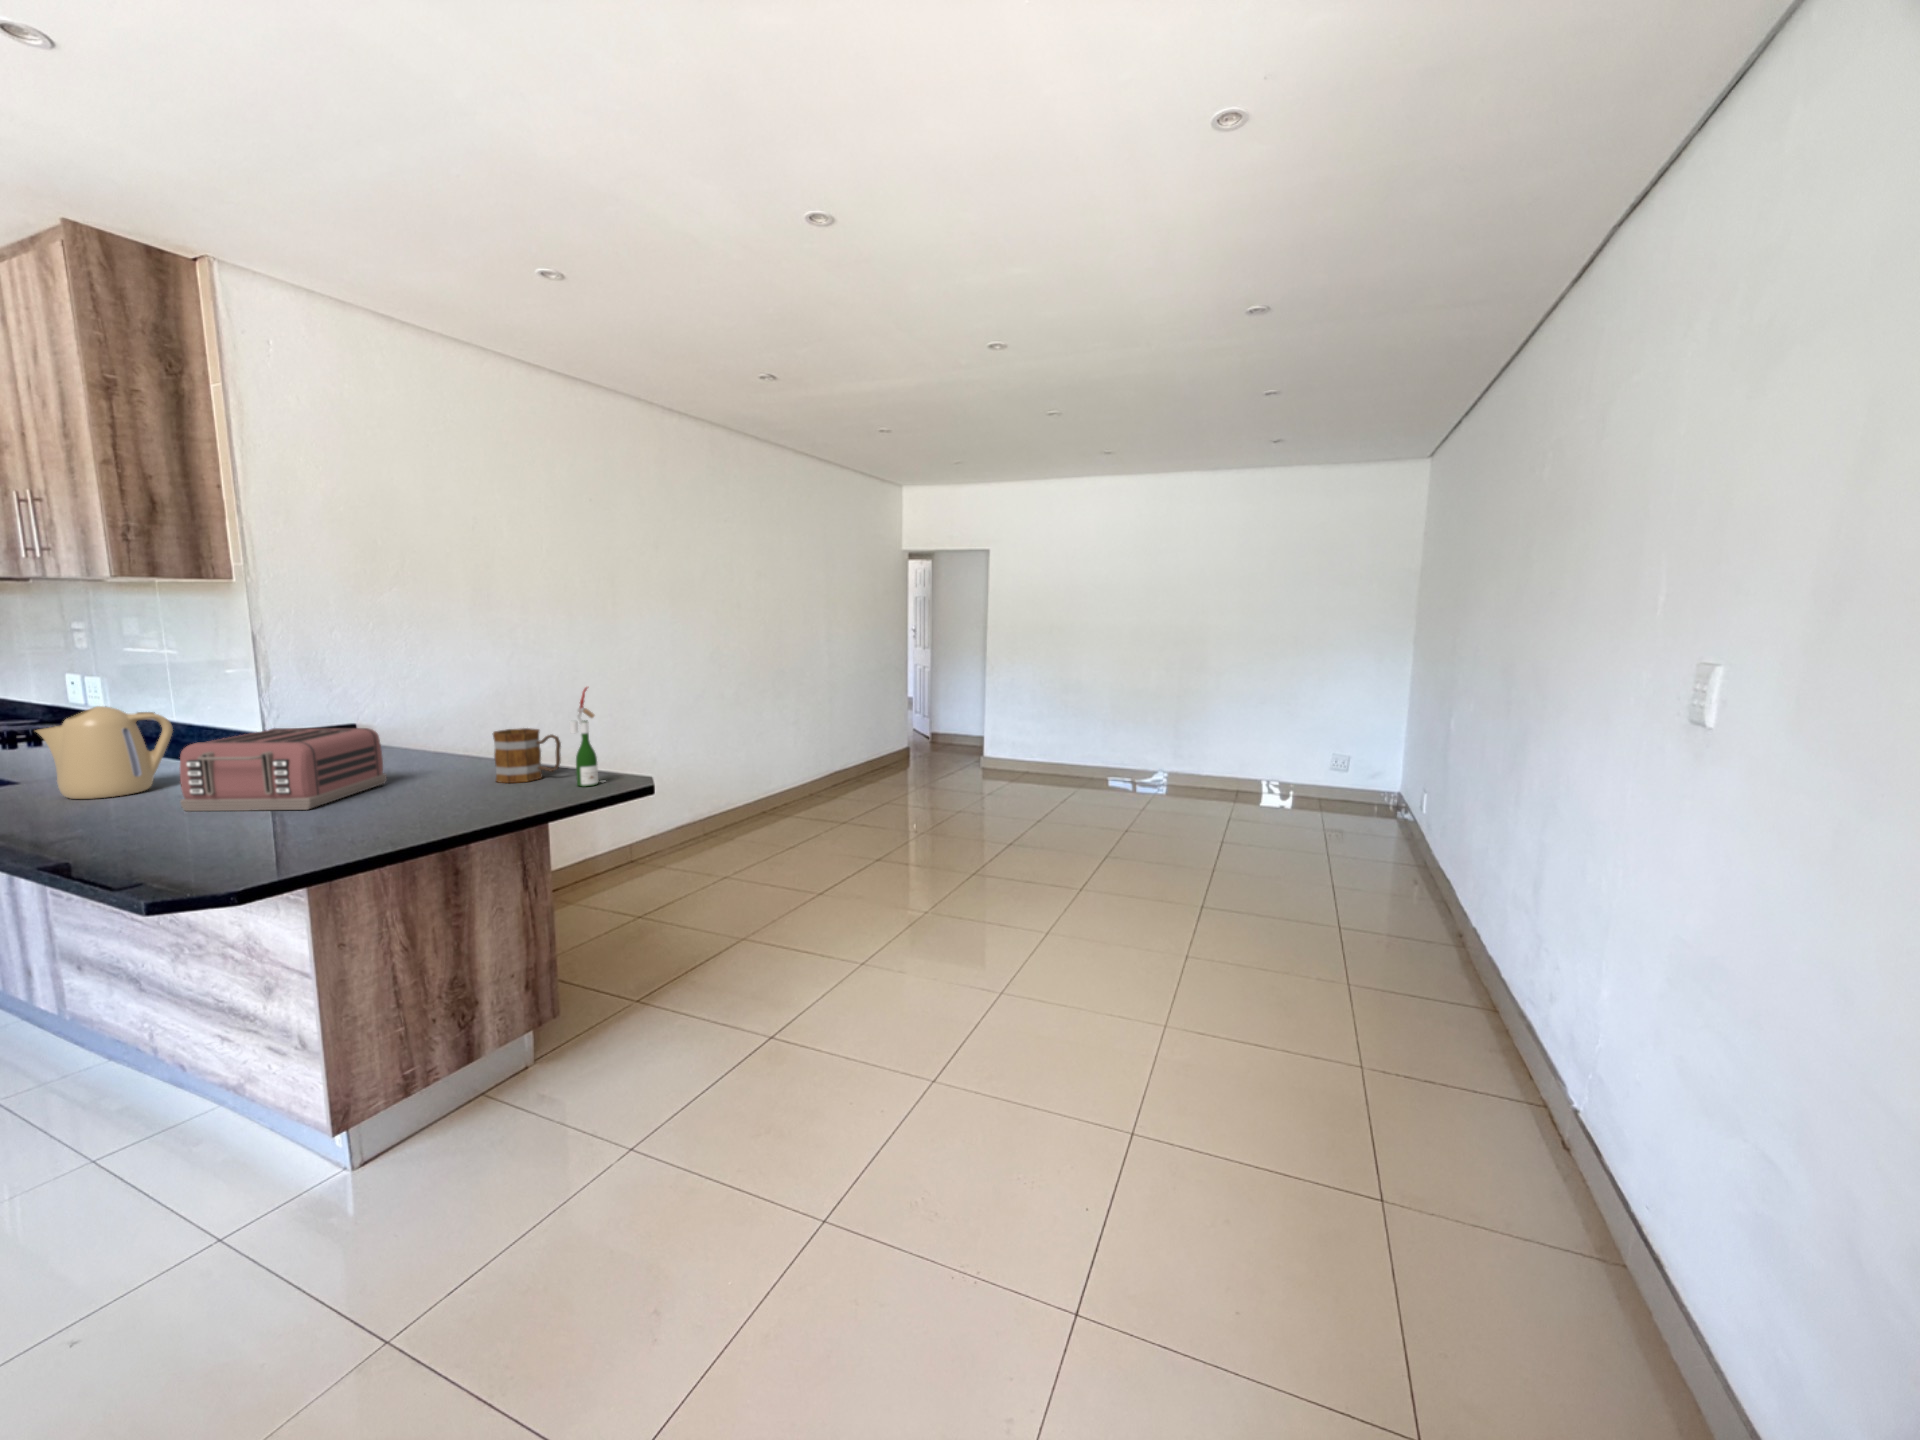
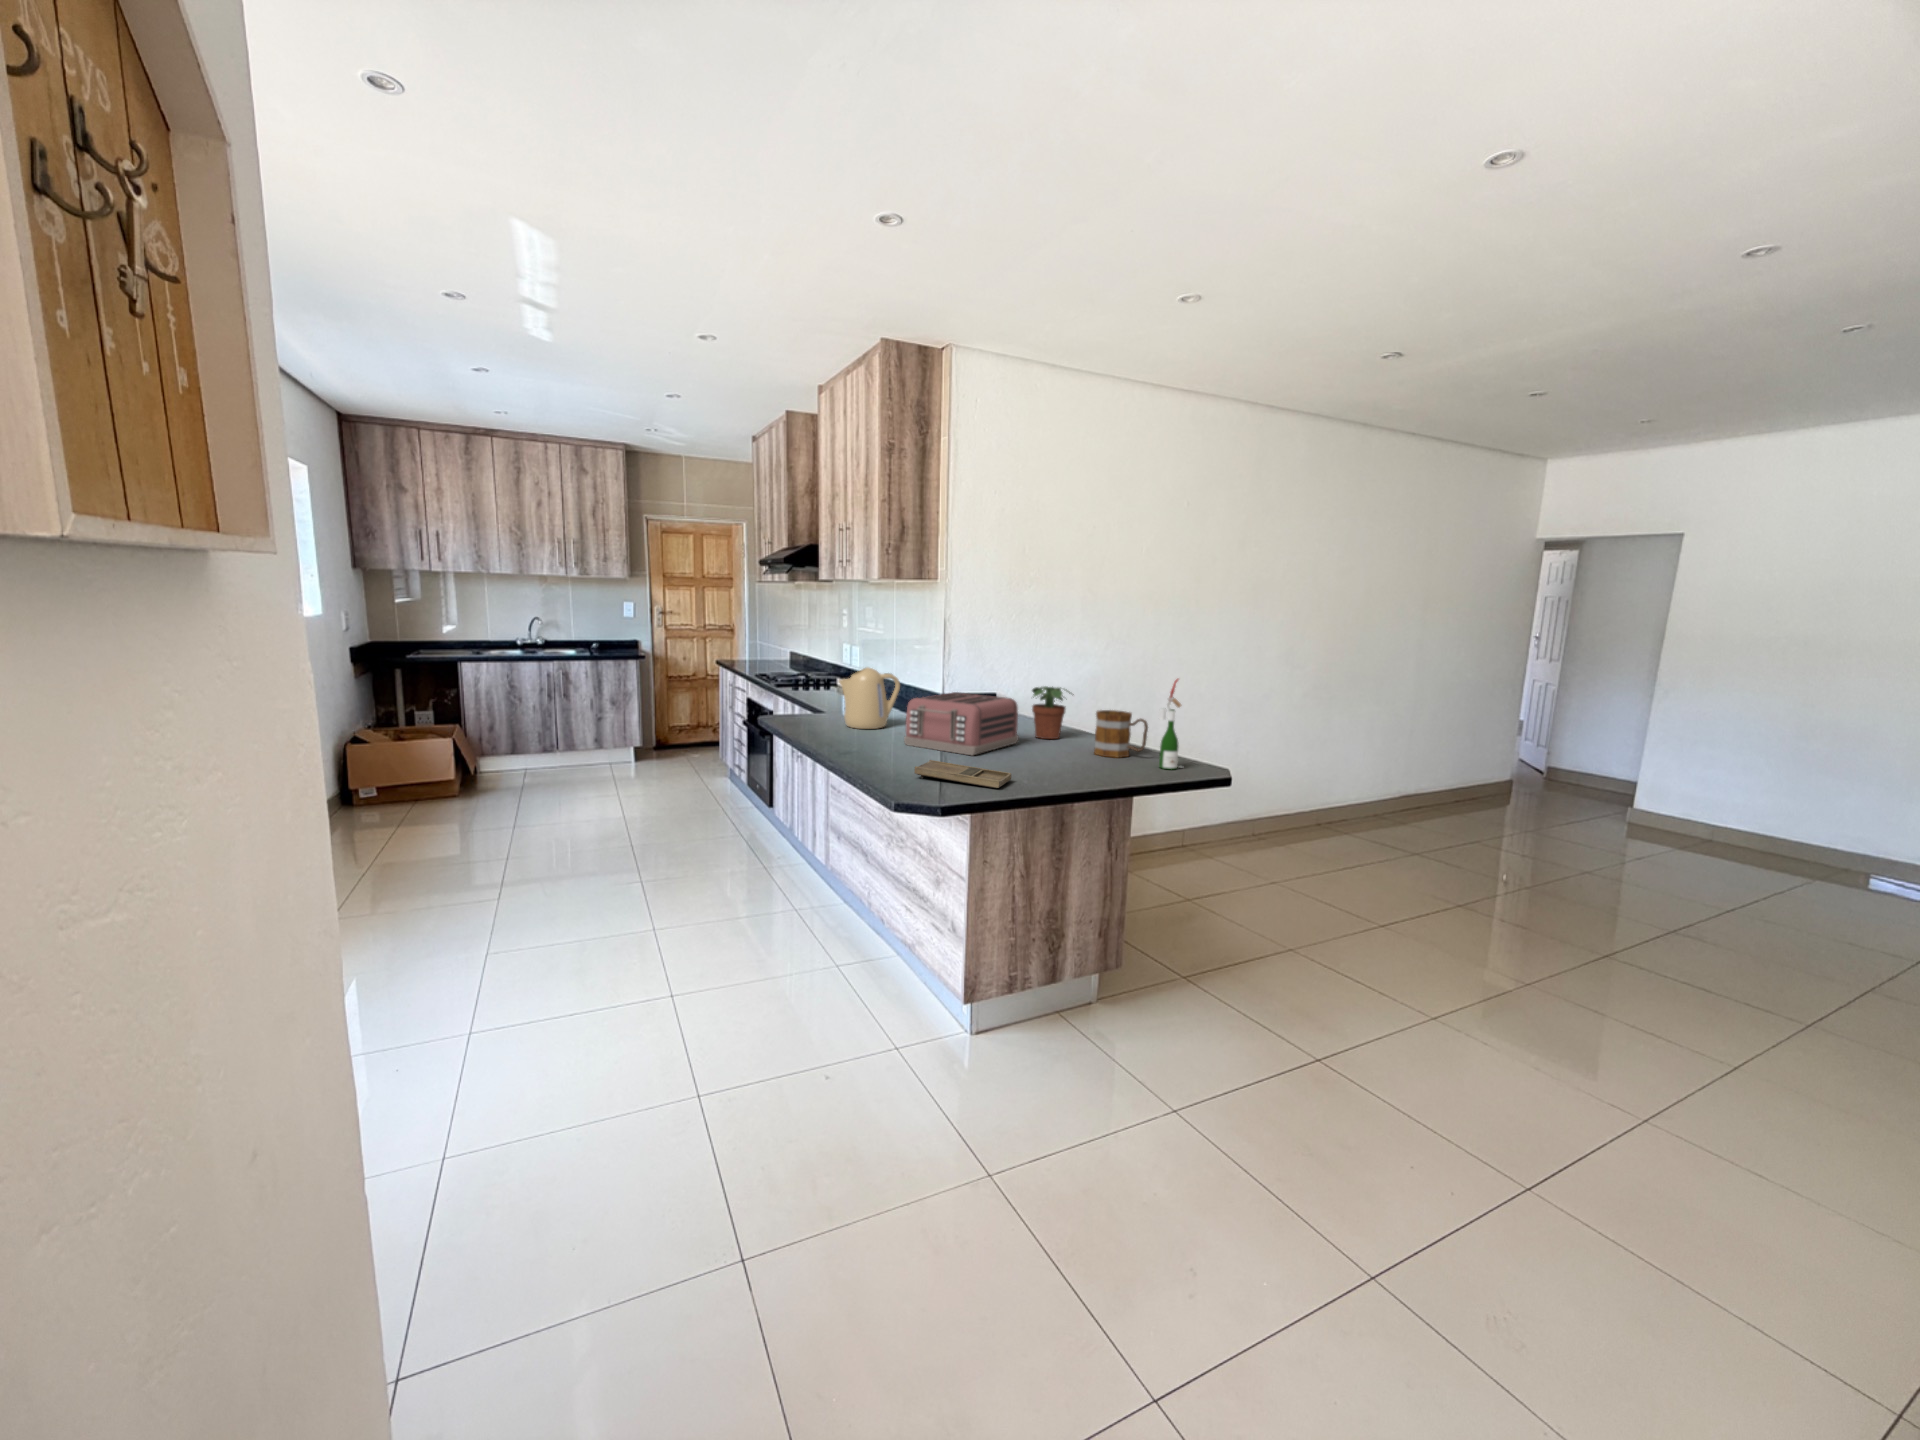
potted plant: none [403,708,466,773] -> present [1032,686,1074,739]
tray: none [187,825,365,857] -> present [914,760,1011,788]

